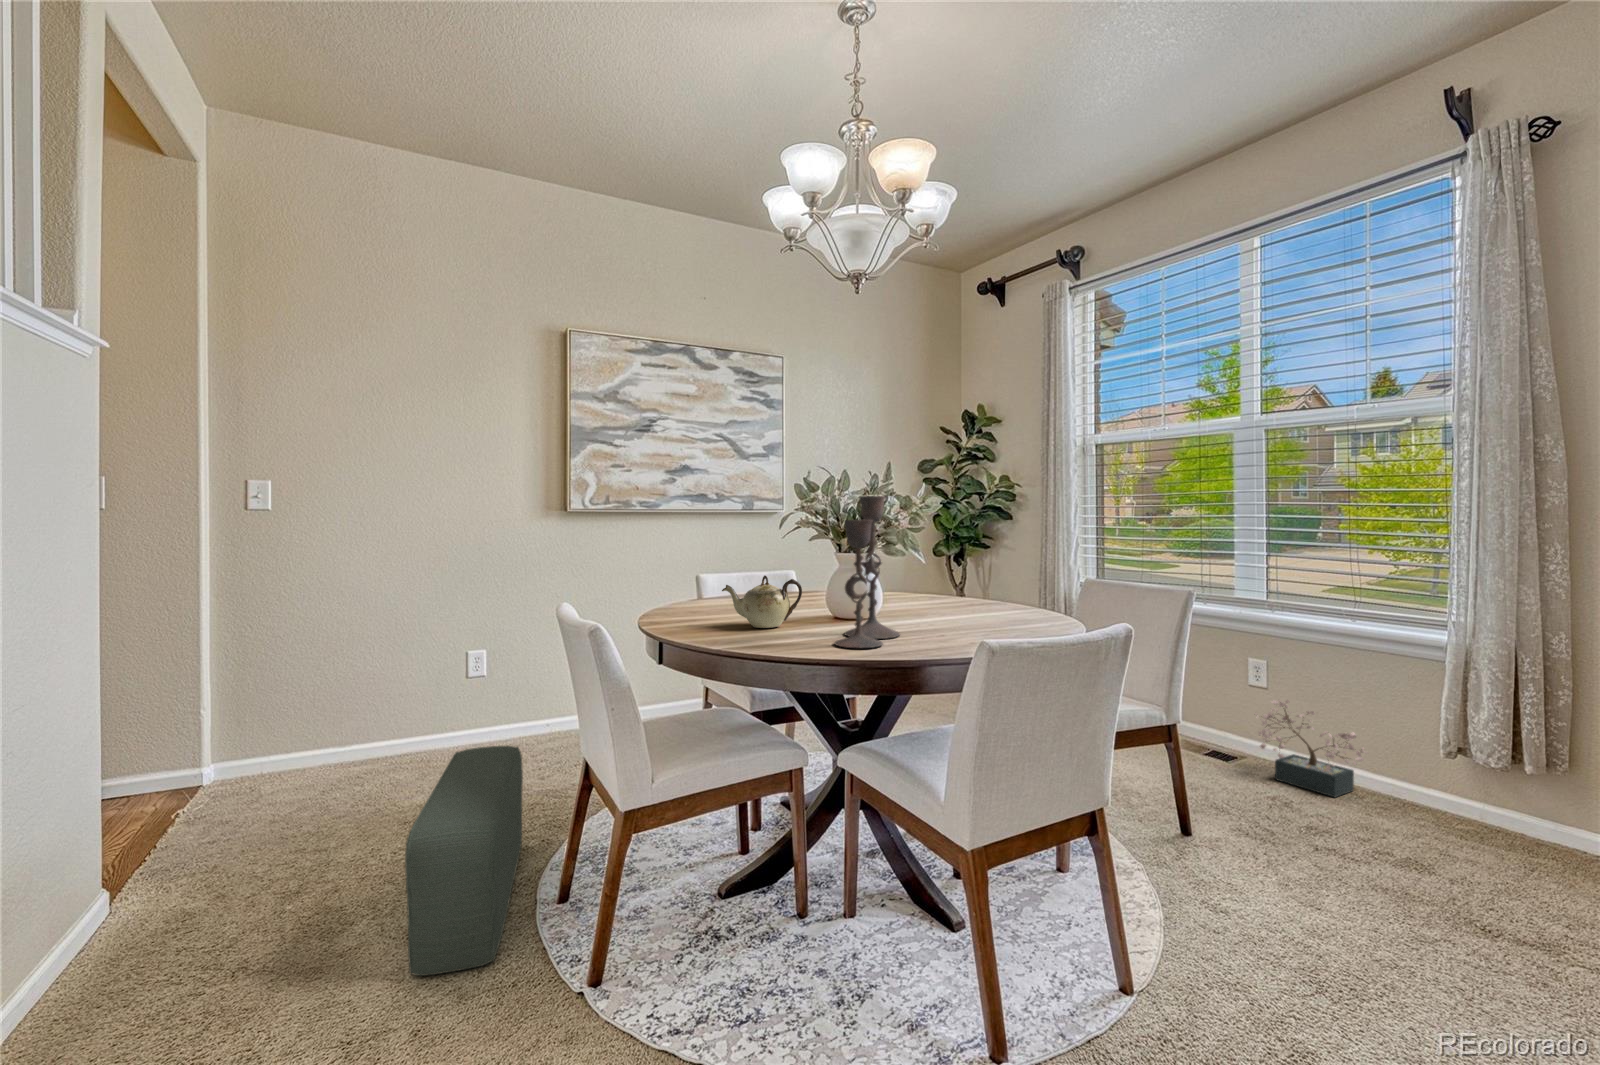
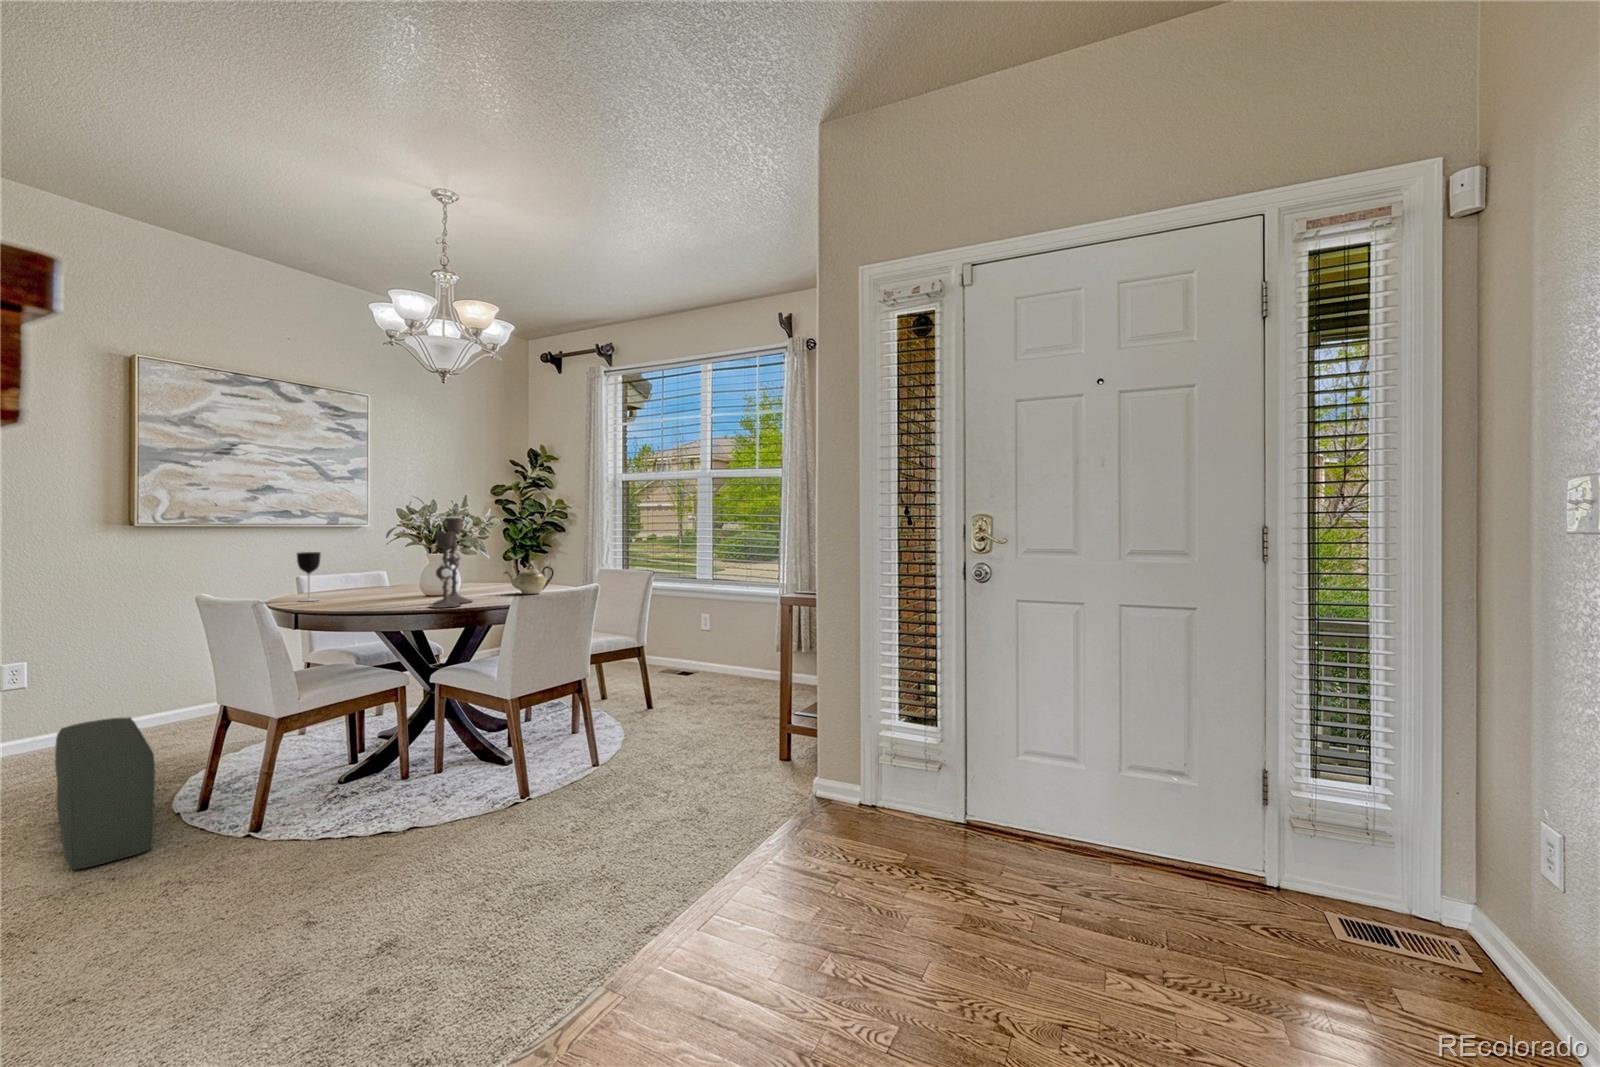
wine glass: none [680,547,708,615] -> present [297,552,321,601]
teapot: present [722,575,802,628] -> present [503,564,554,594]
decorative plant: present [1258,700,1367,797] -> none [702,635,755,684]

